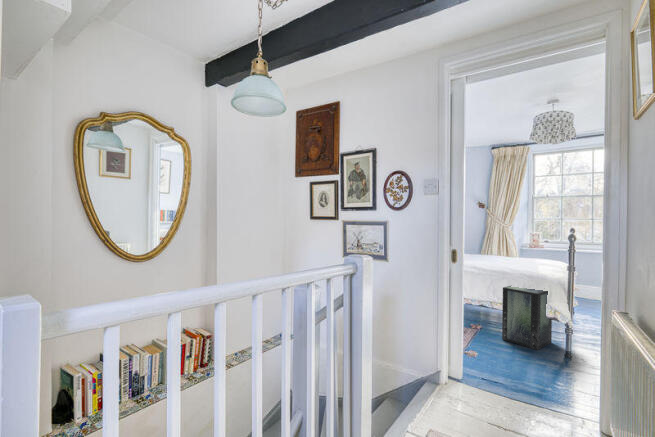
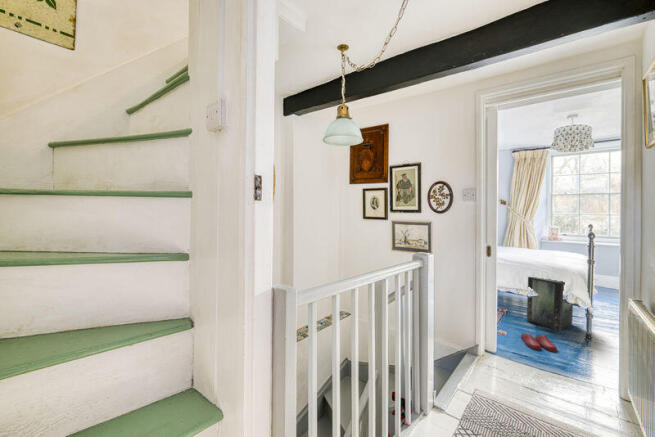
slippers: none [493,355,532,376] -> present [521,333,557,352]

